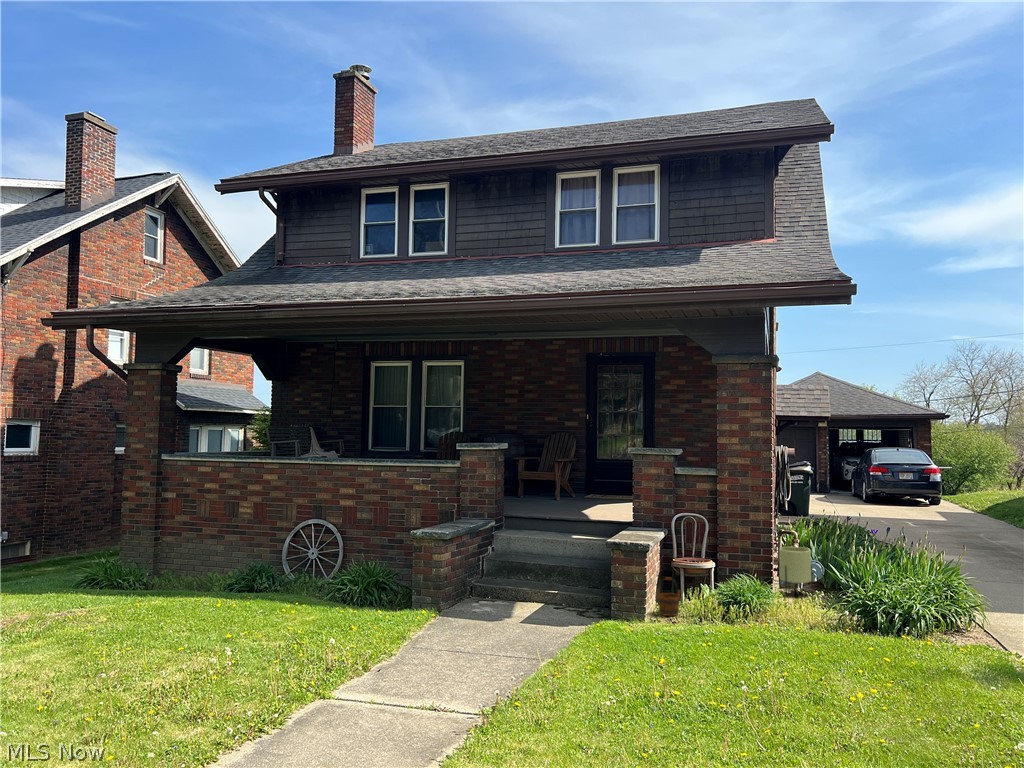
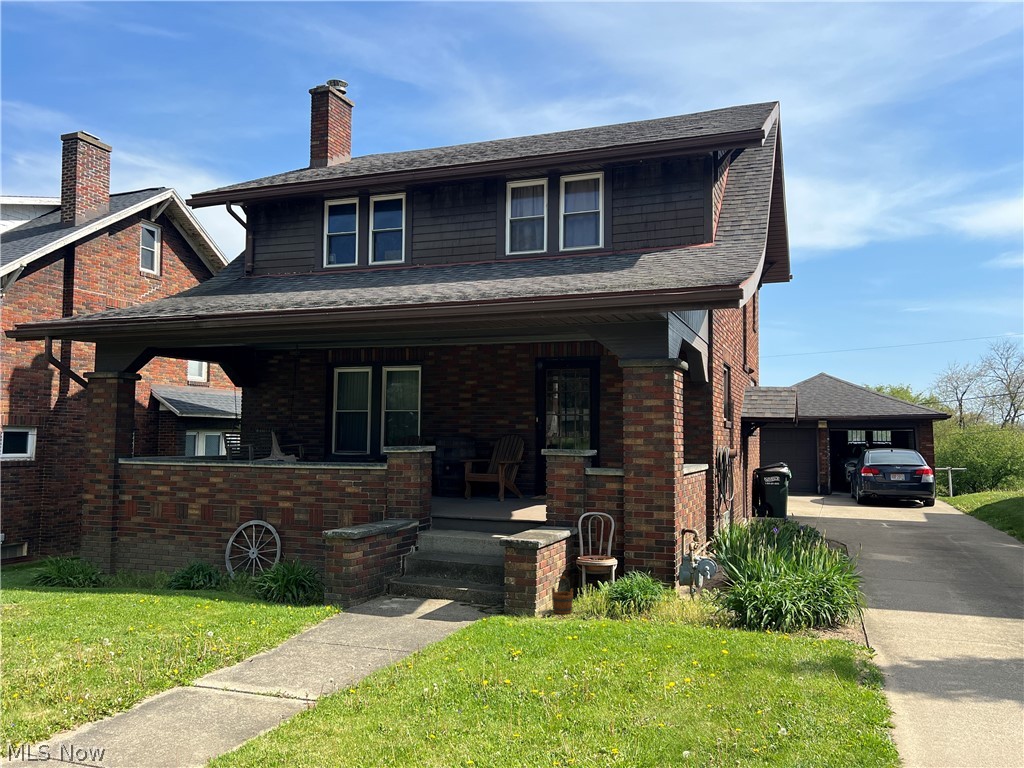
planter: present [779,547,813,596] -> none [686,548,718,597]

